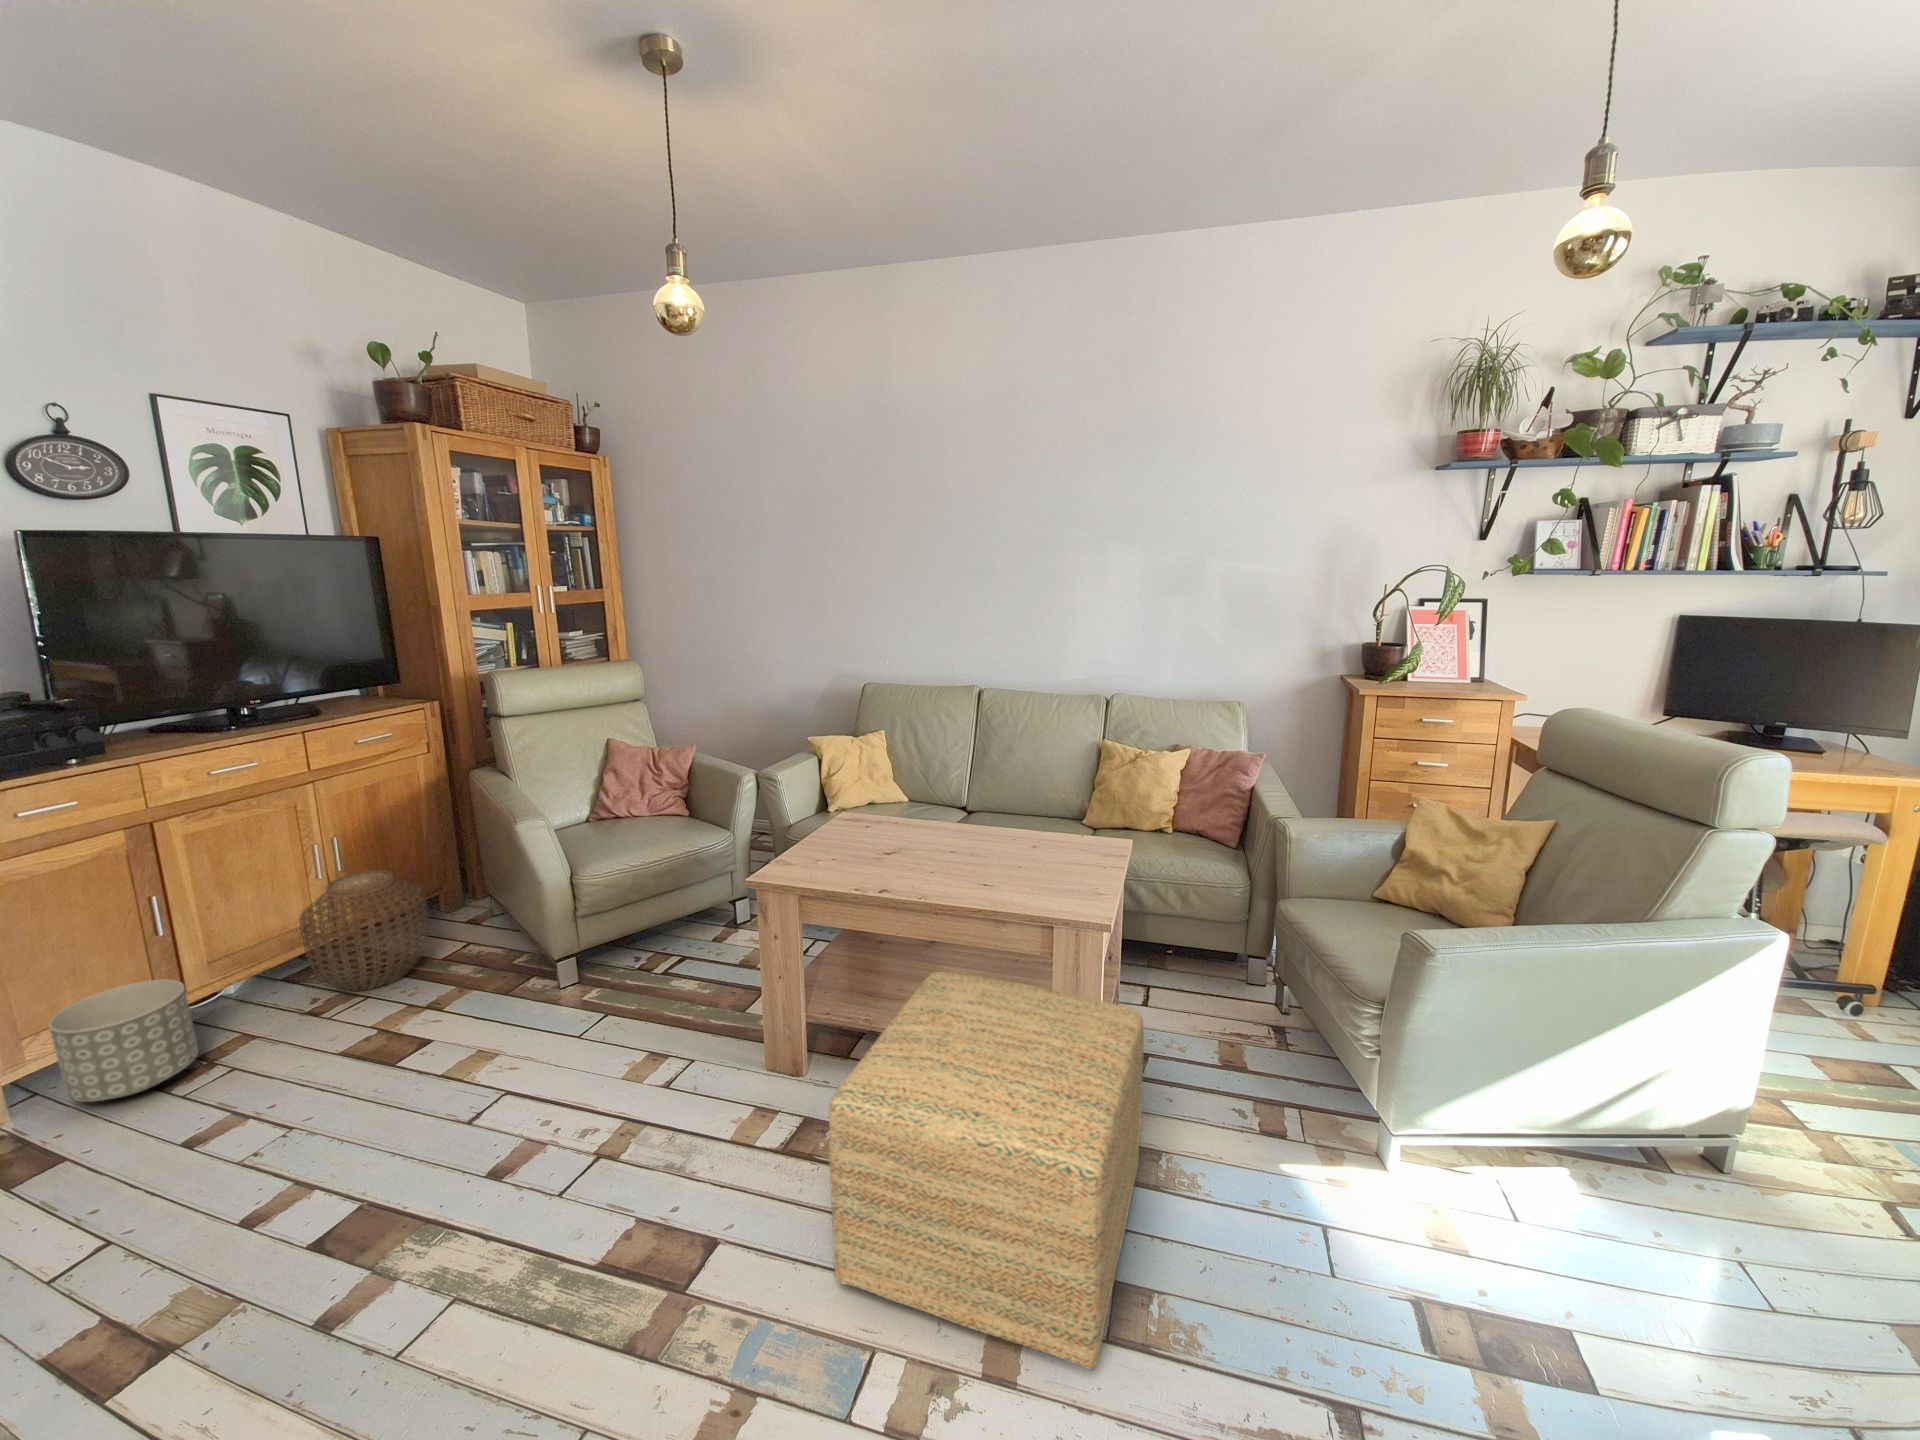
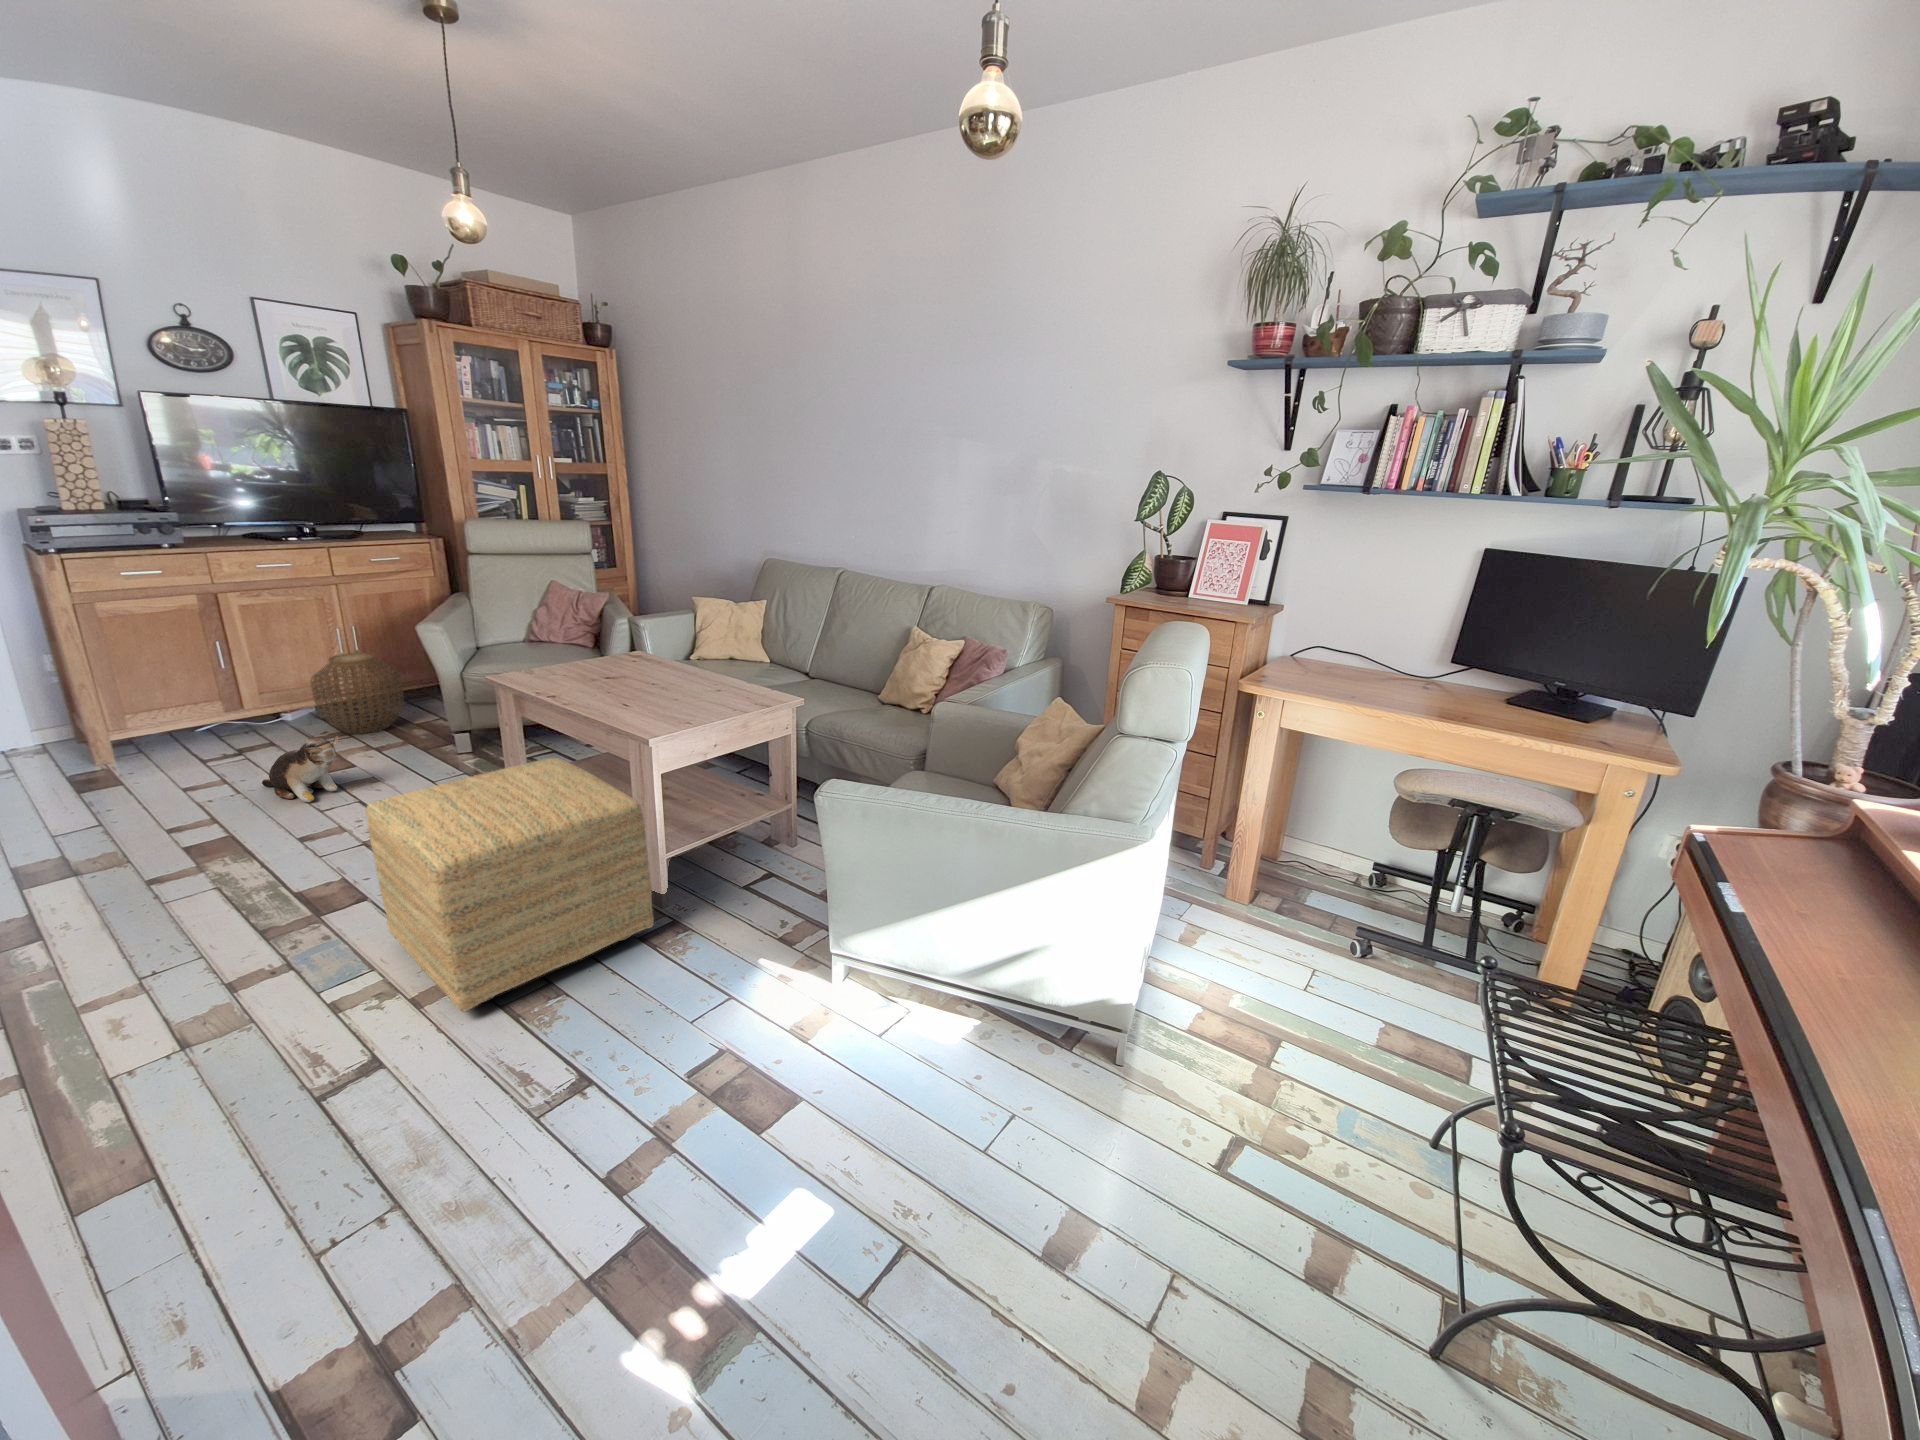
planter: present [49,979,199,1102] -> none [138,696,232,762]
plush toy: none [317,1002,479,1114] -> present [262,736,339,802]

